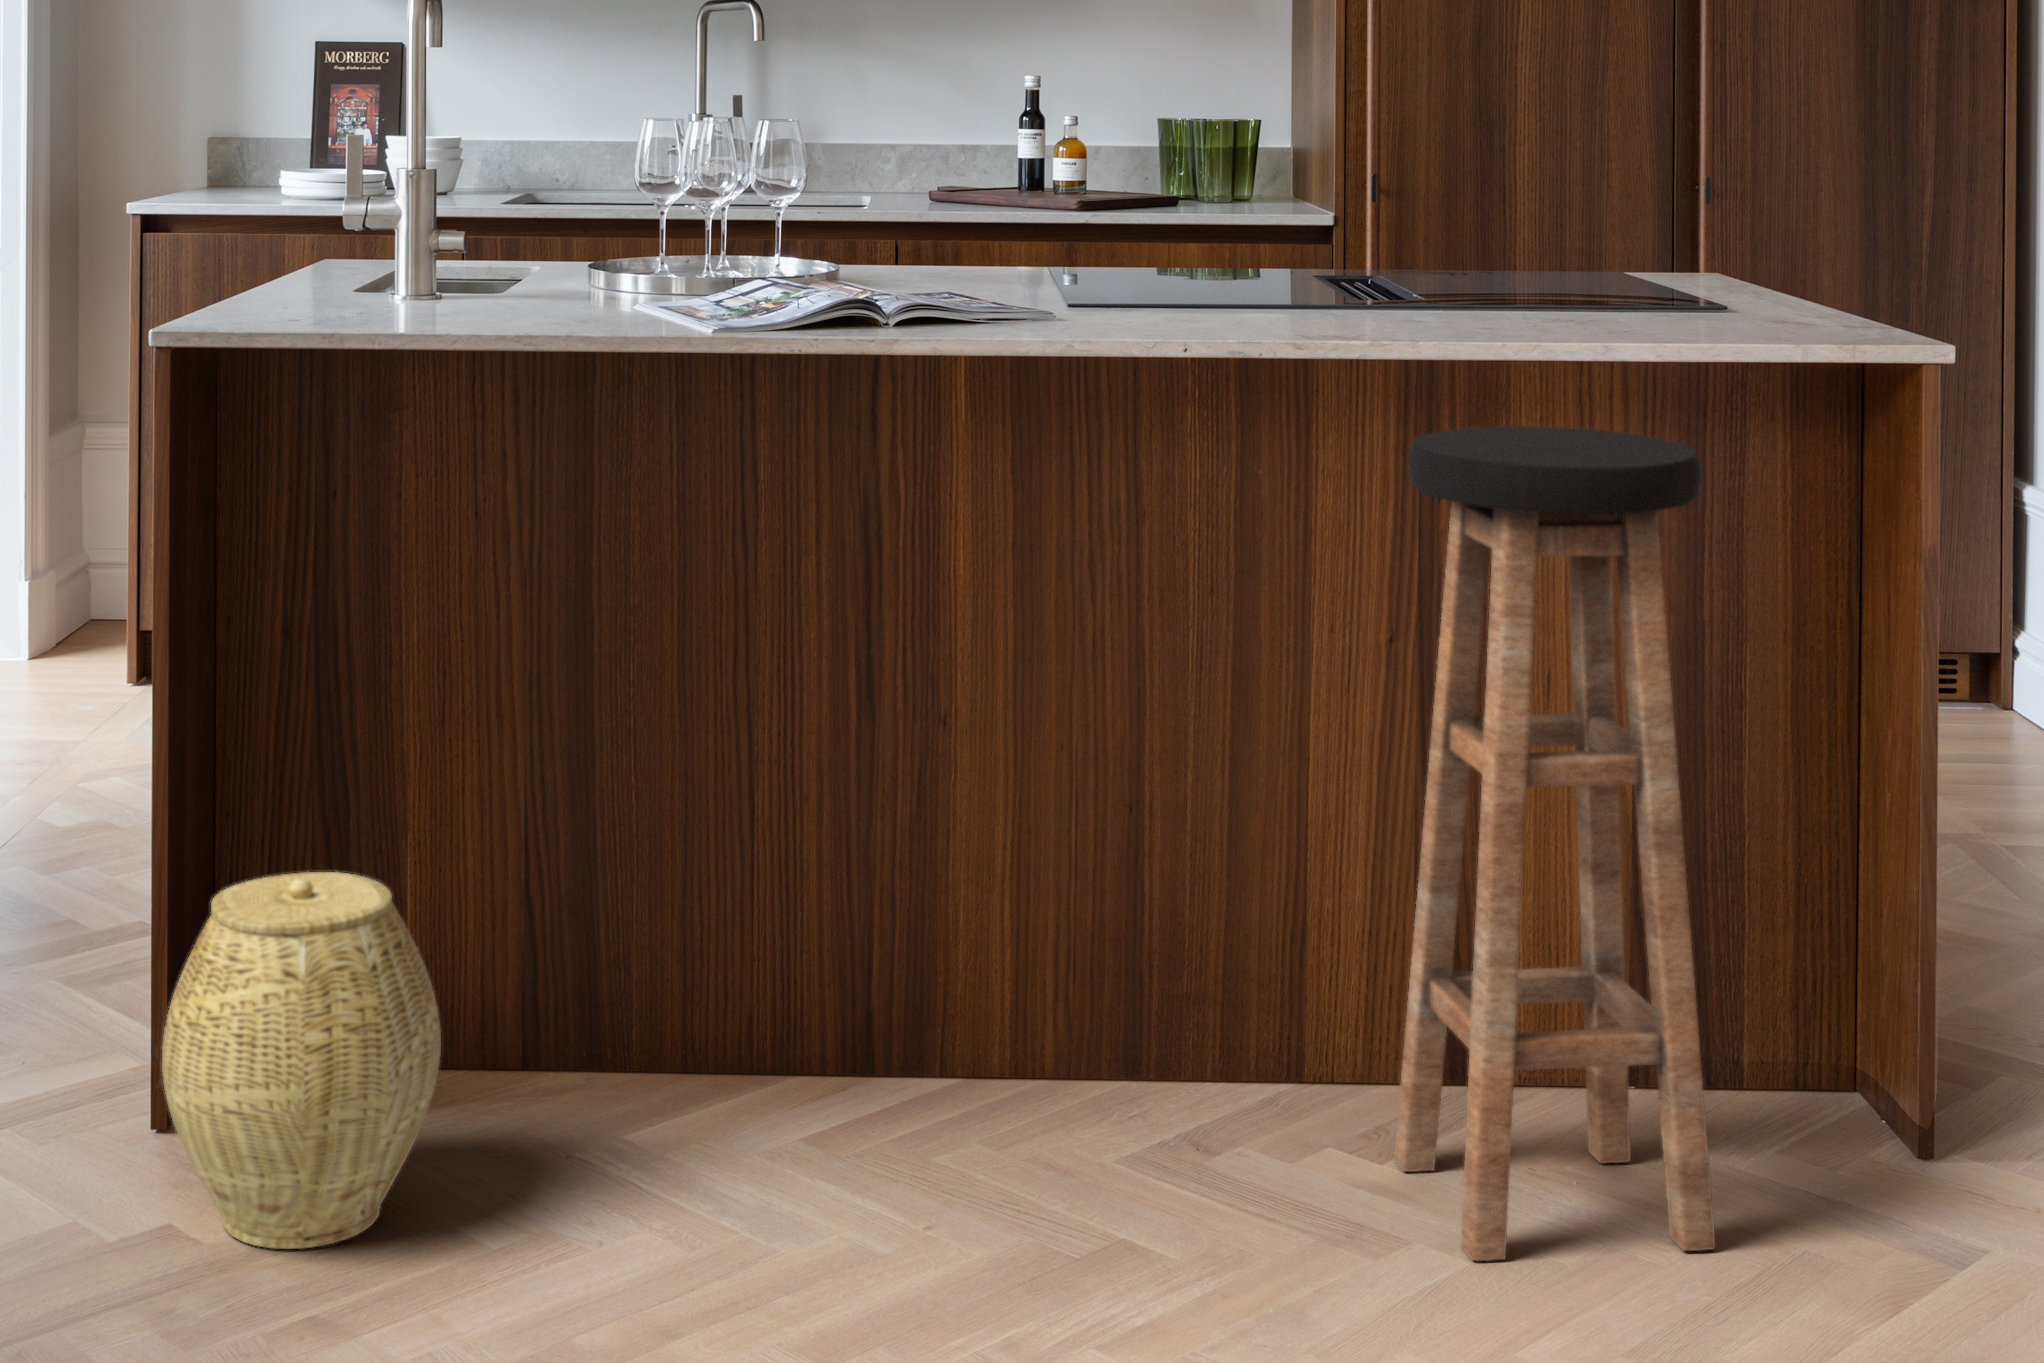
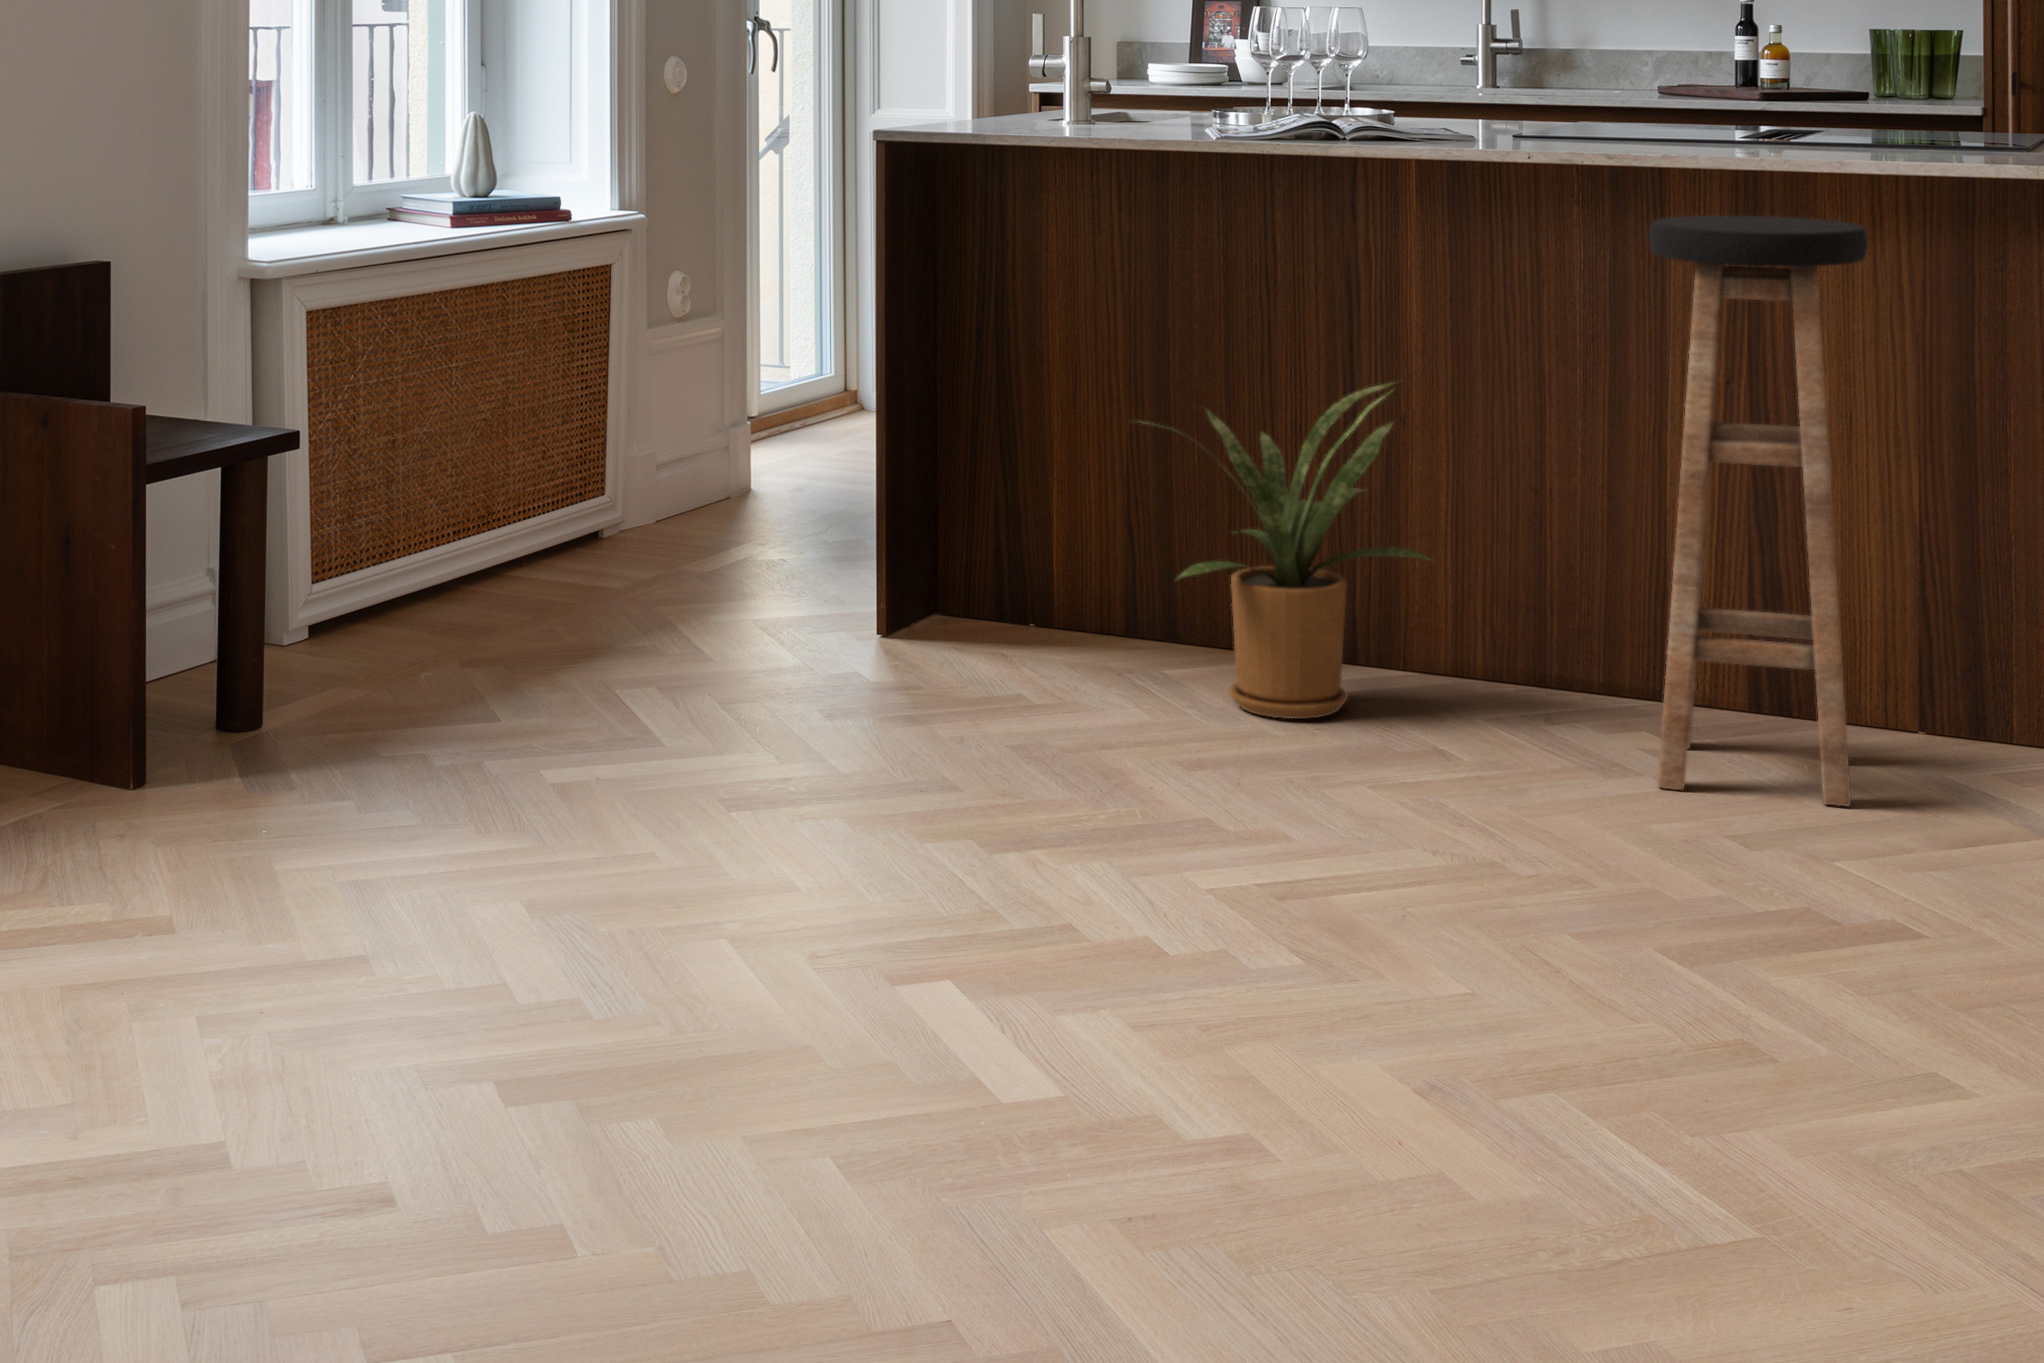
house plant: none [638,680,1084,1214] -> present [1179,382,1434,719]
woven basket: present [162,872,441,1249] -> none [837,464,1008,687]

